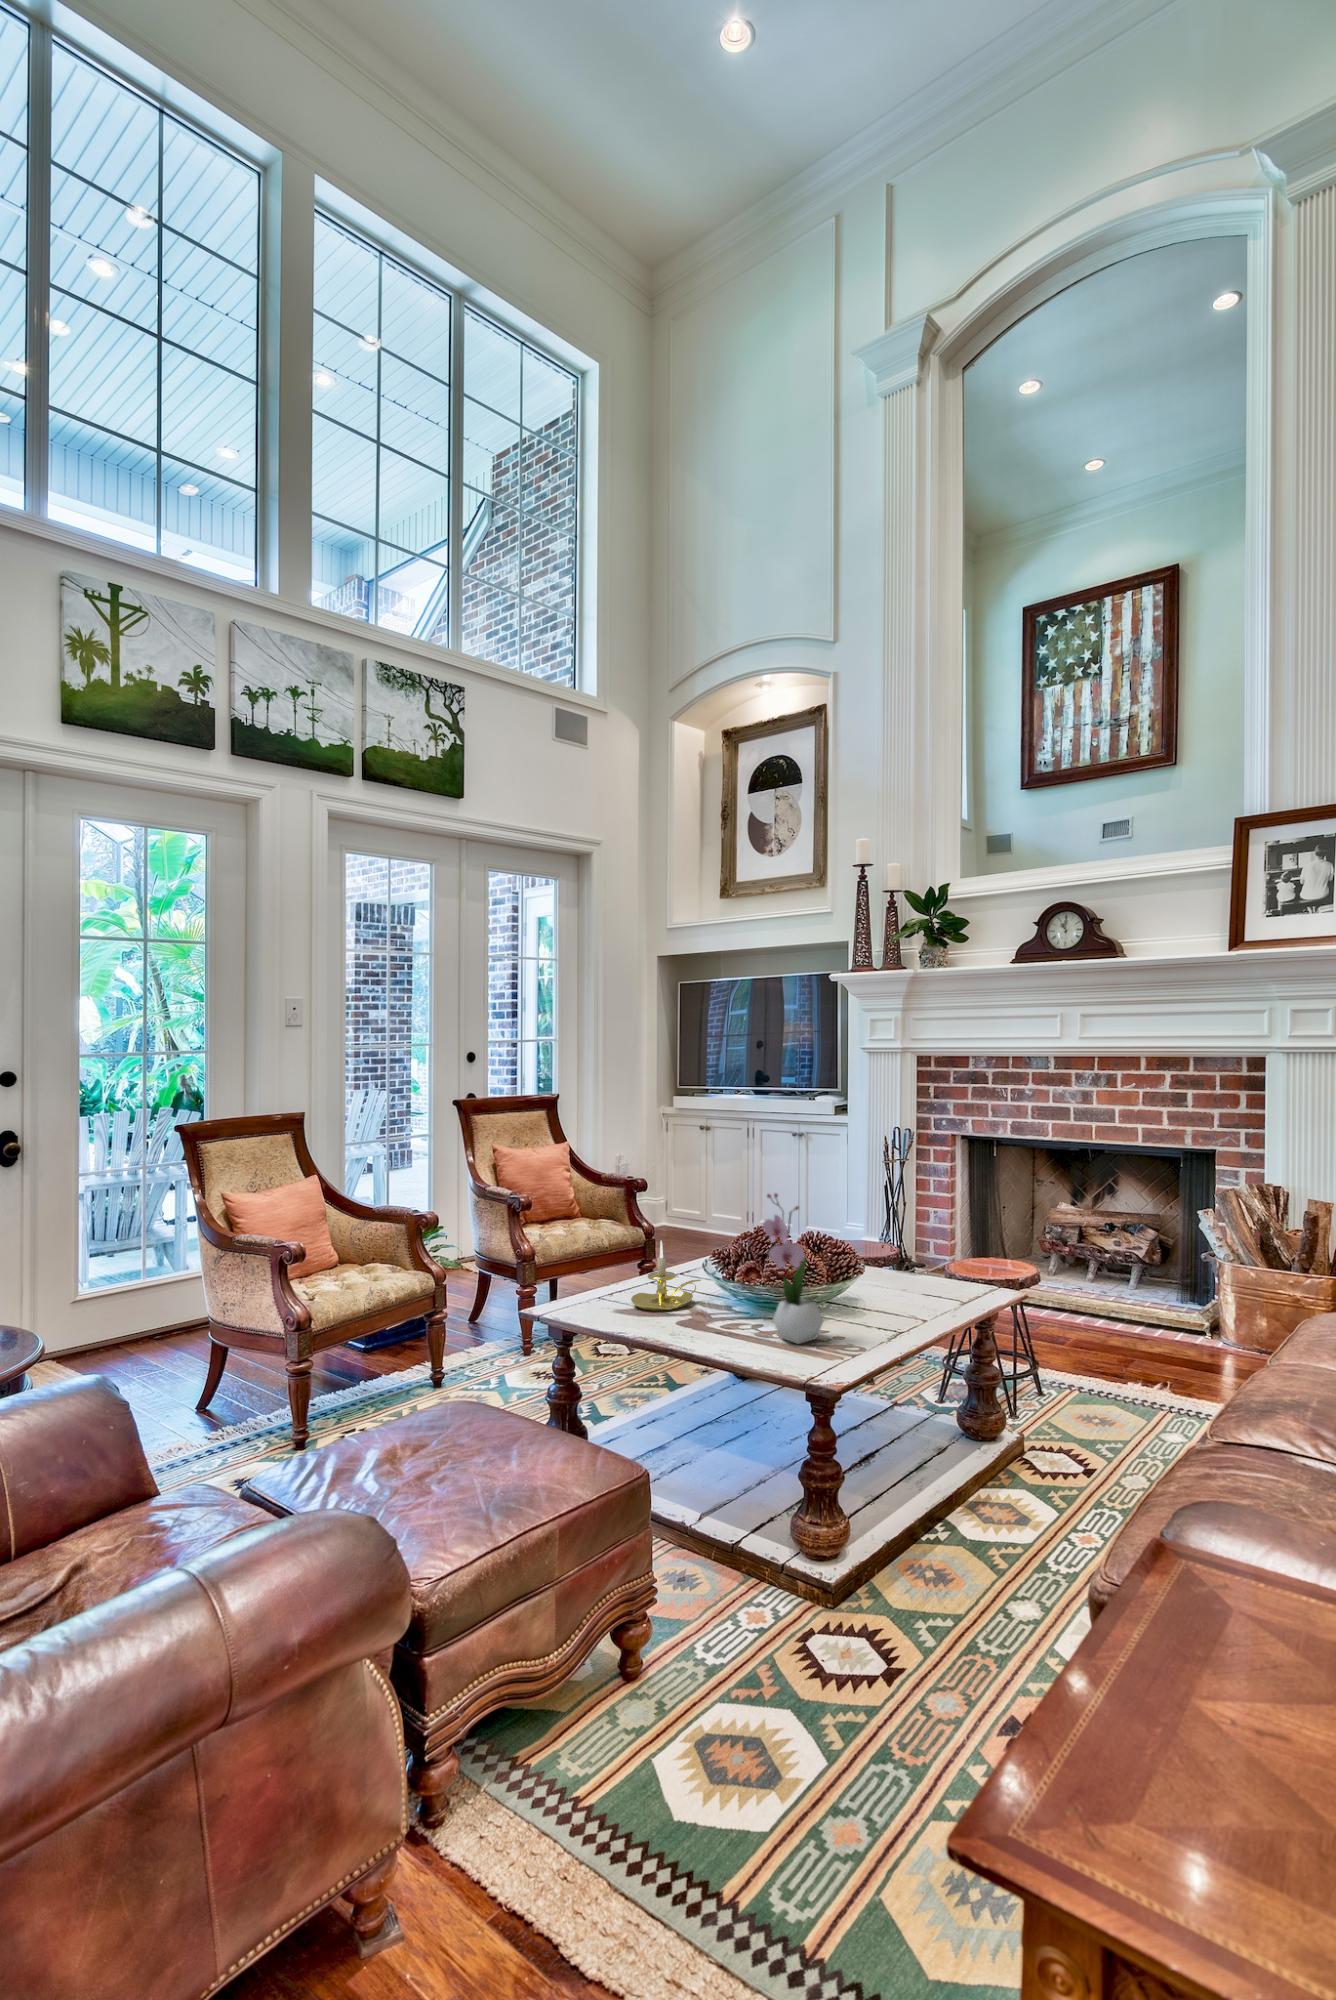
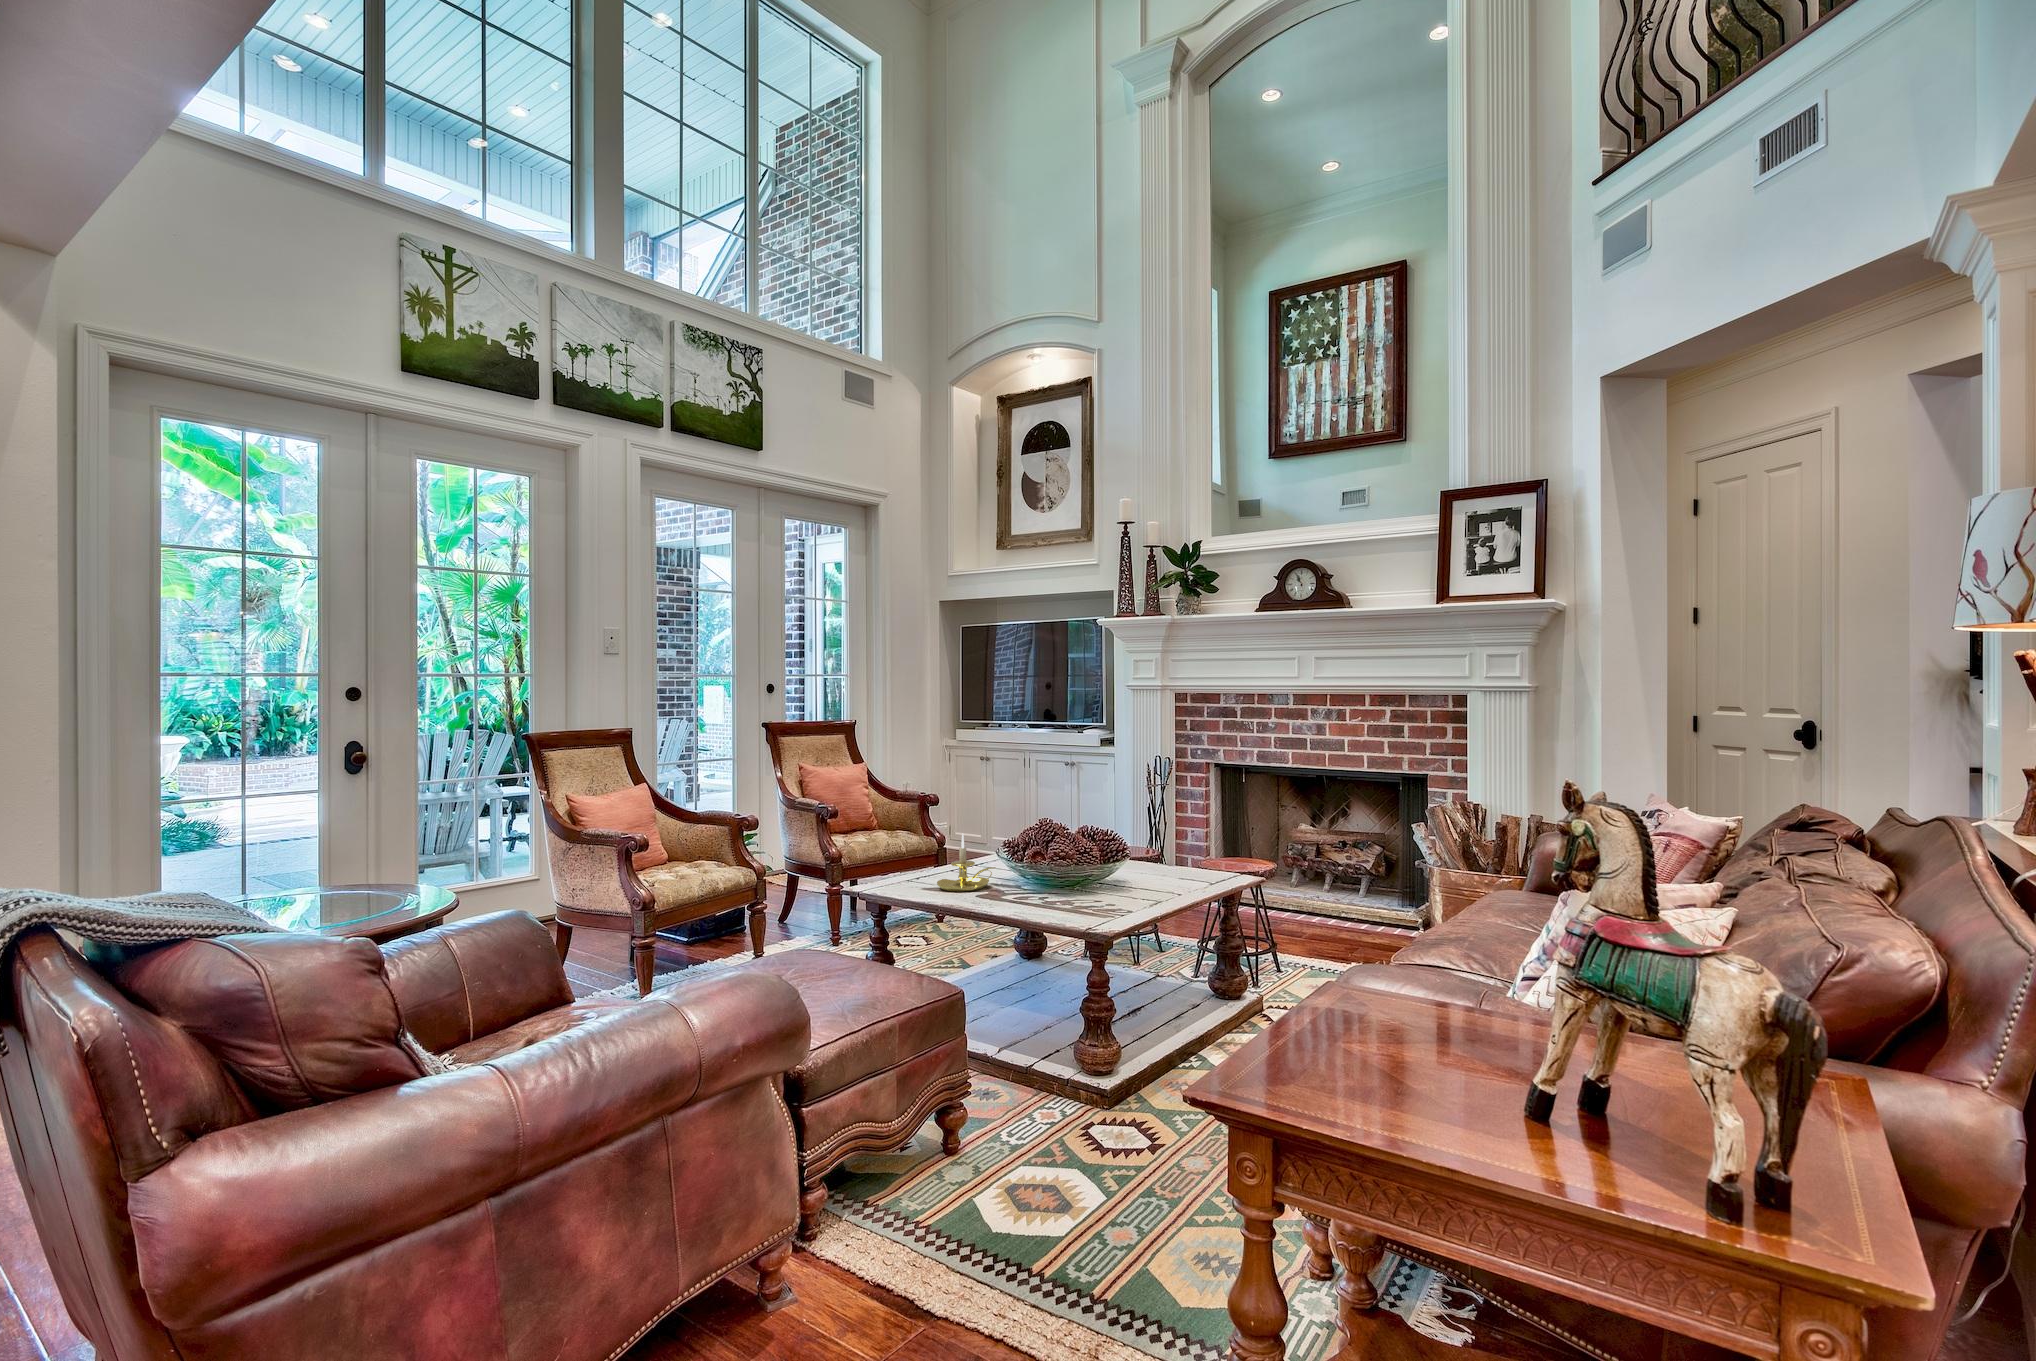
flower arrangement: present [763,1194,823,1344] -> none [1051,786,1106,909]

